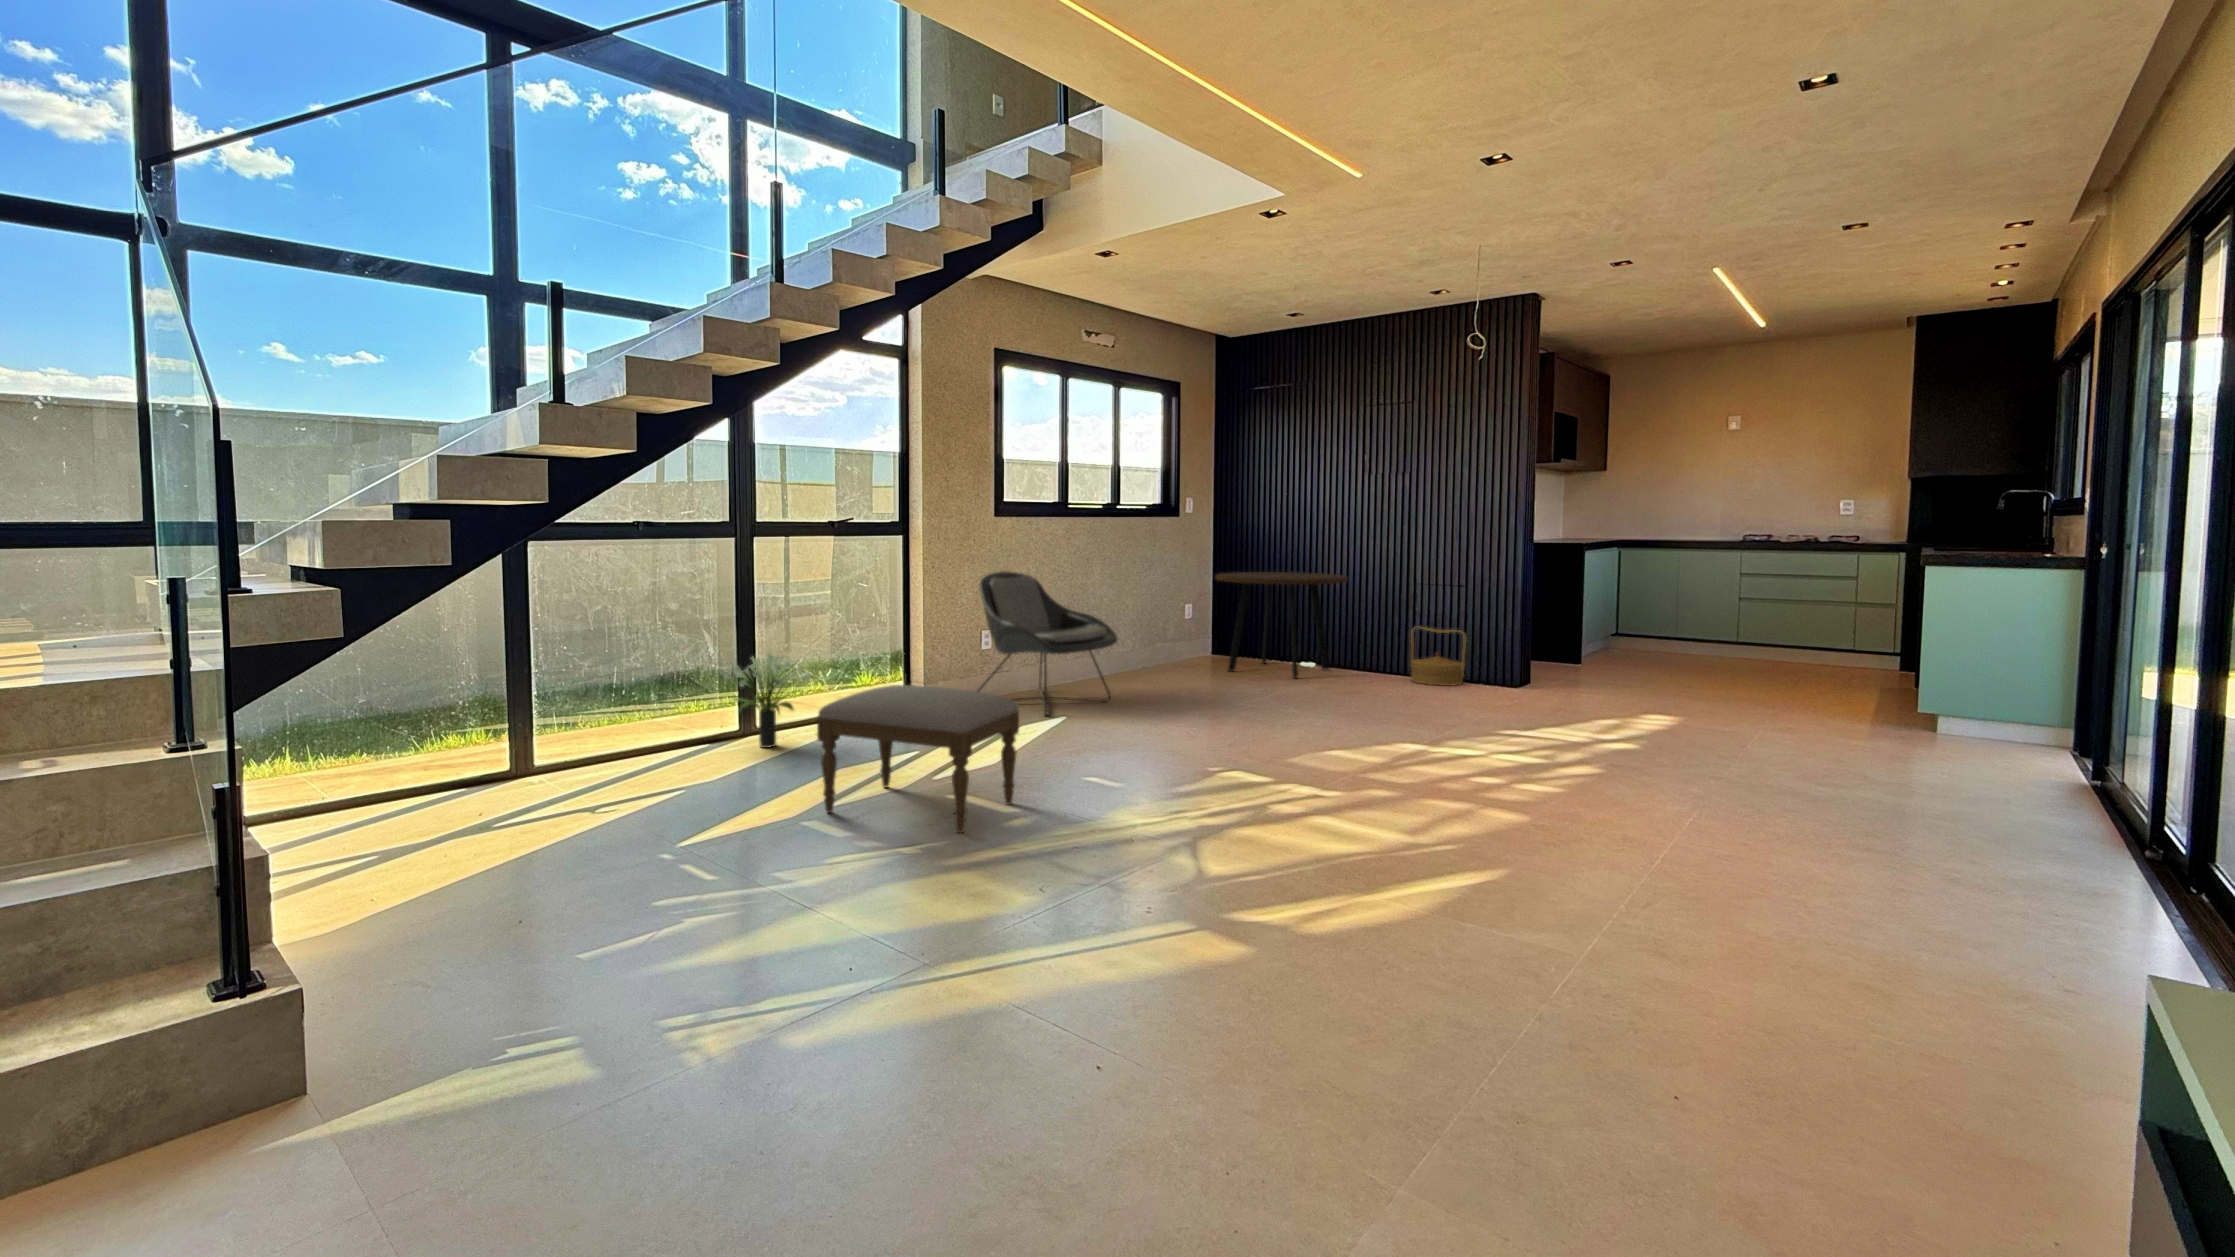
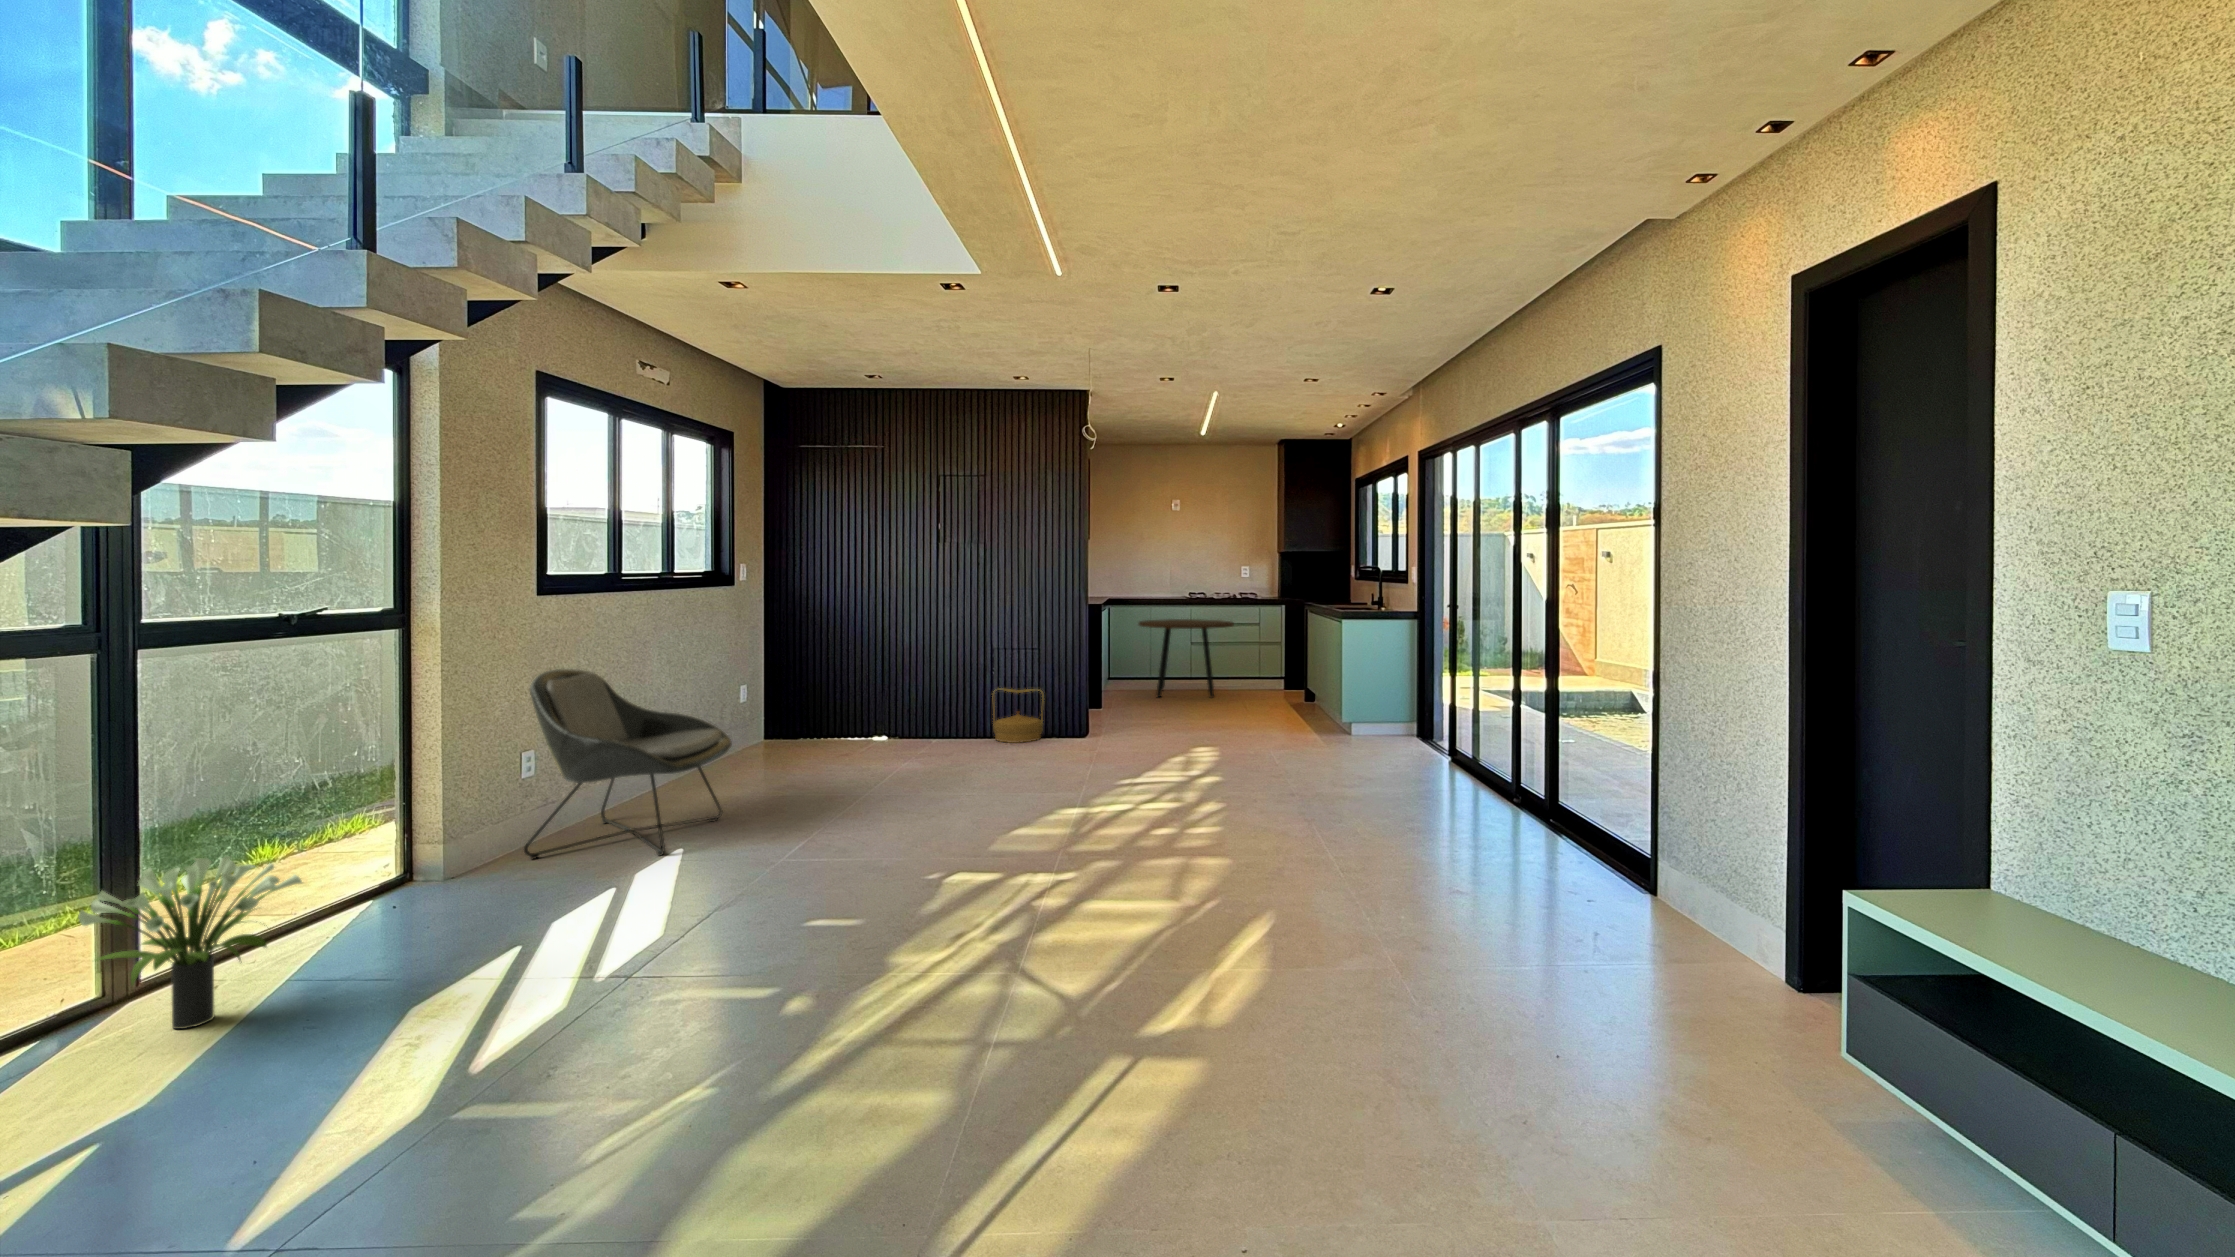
dining table: present [1216,572,1348,679] -> present [1139,619,1234,698]
ottoman: present [817,685,1019,833] -> none [494,852,796,1103]

